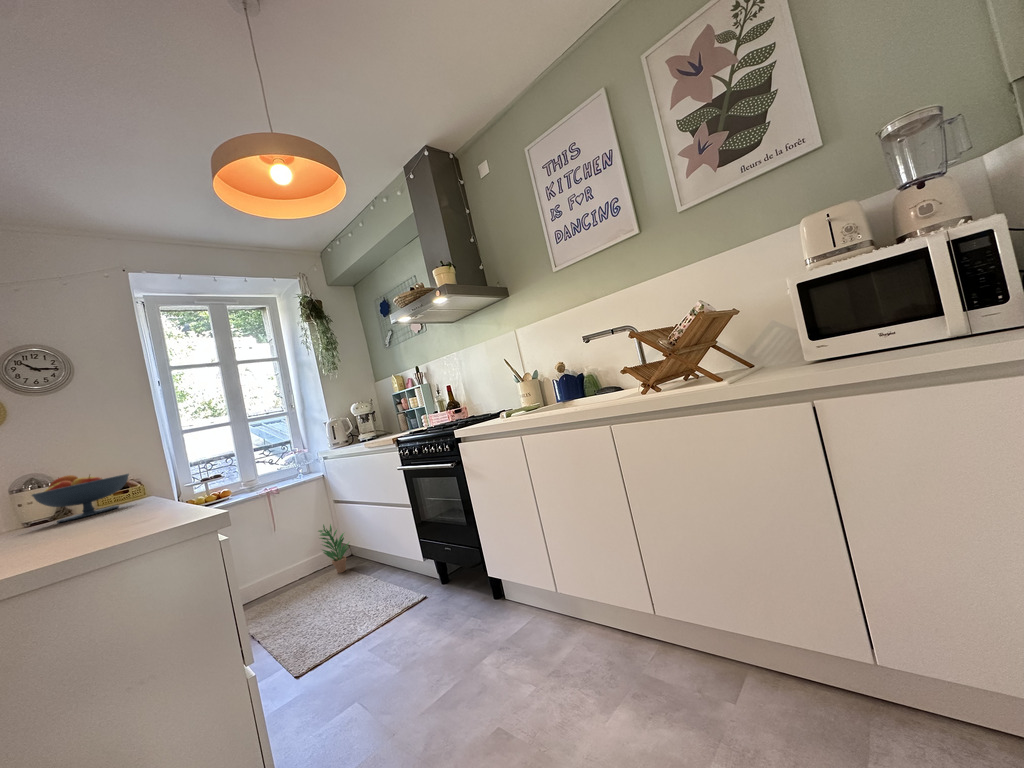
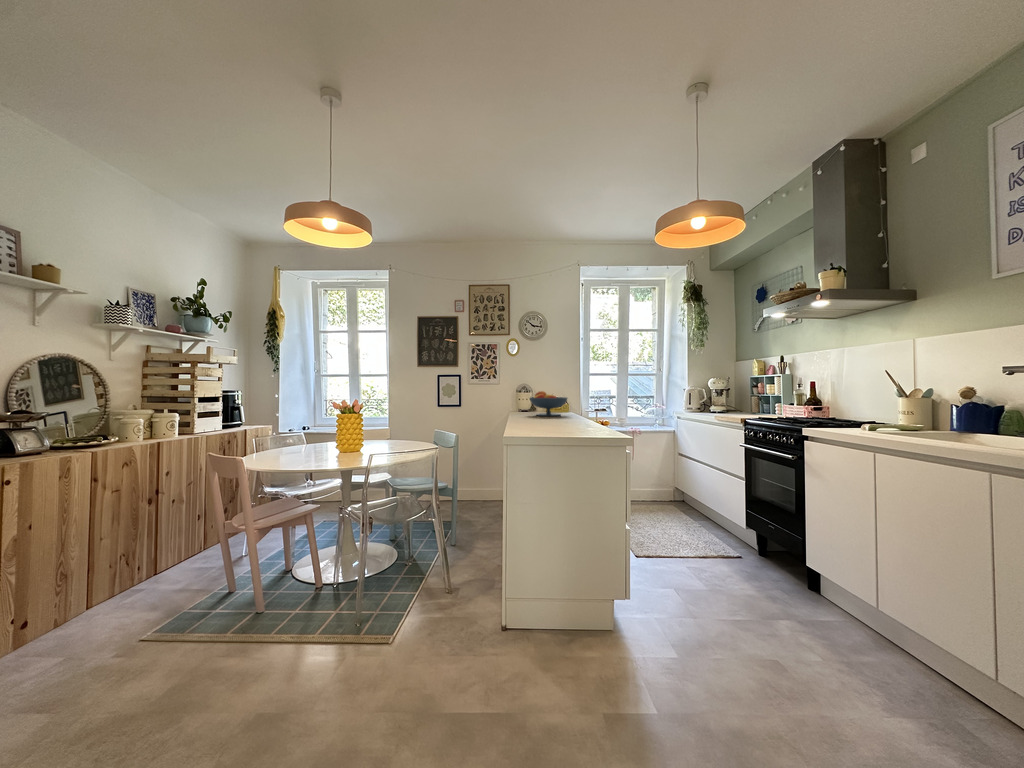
potted plant: present [319,524,349,573] -> none [661,466,686,508]

